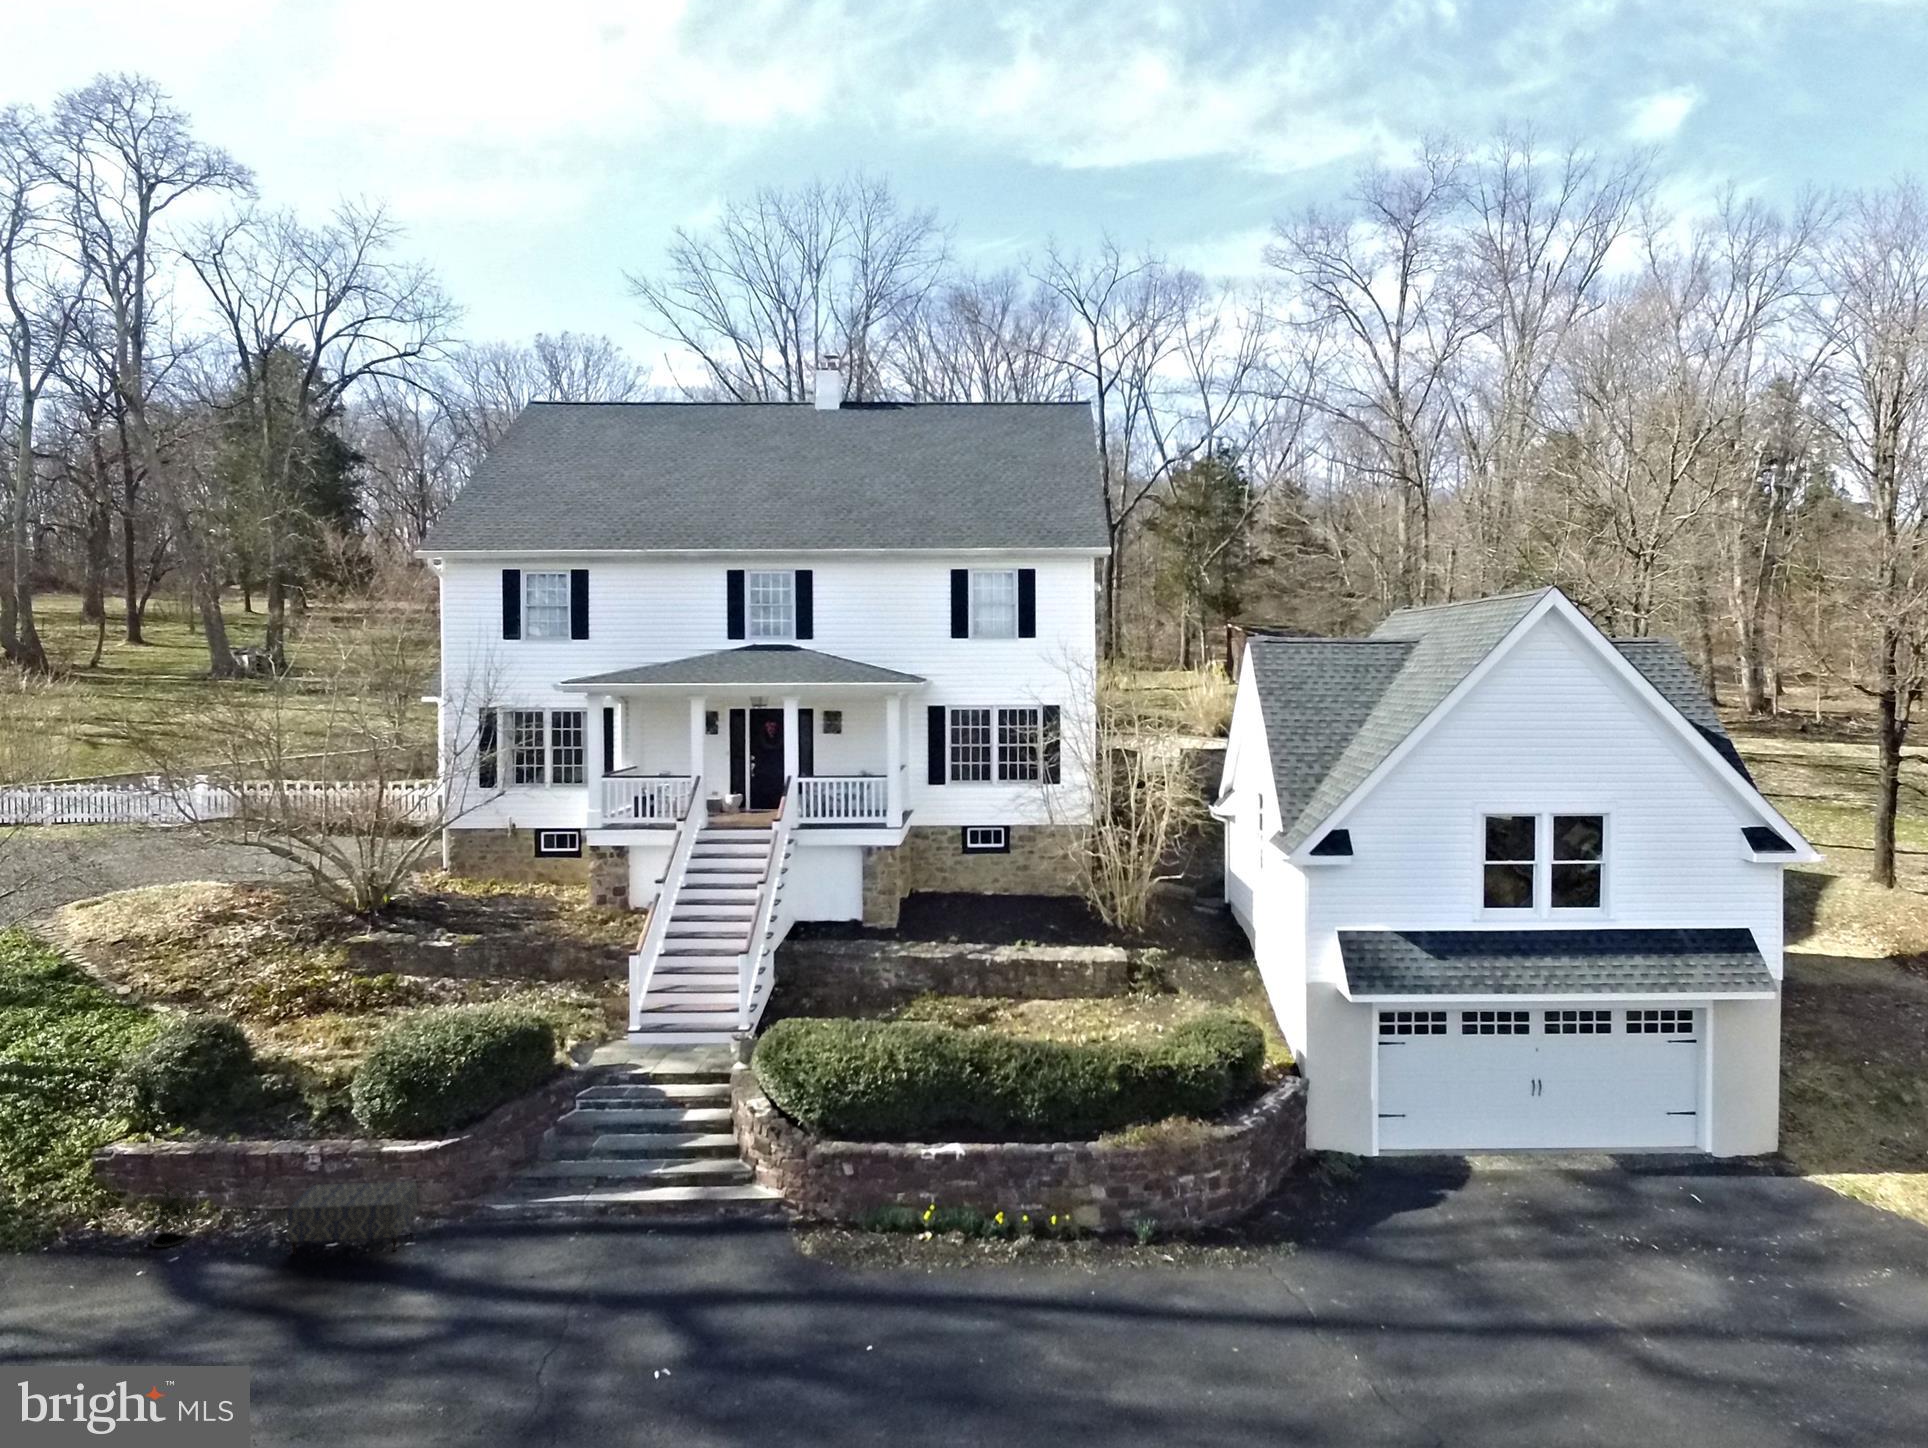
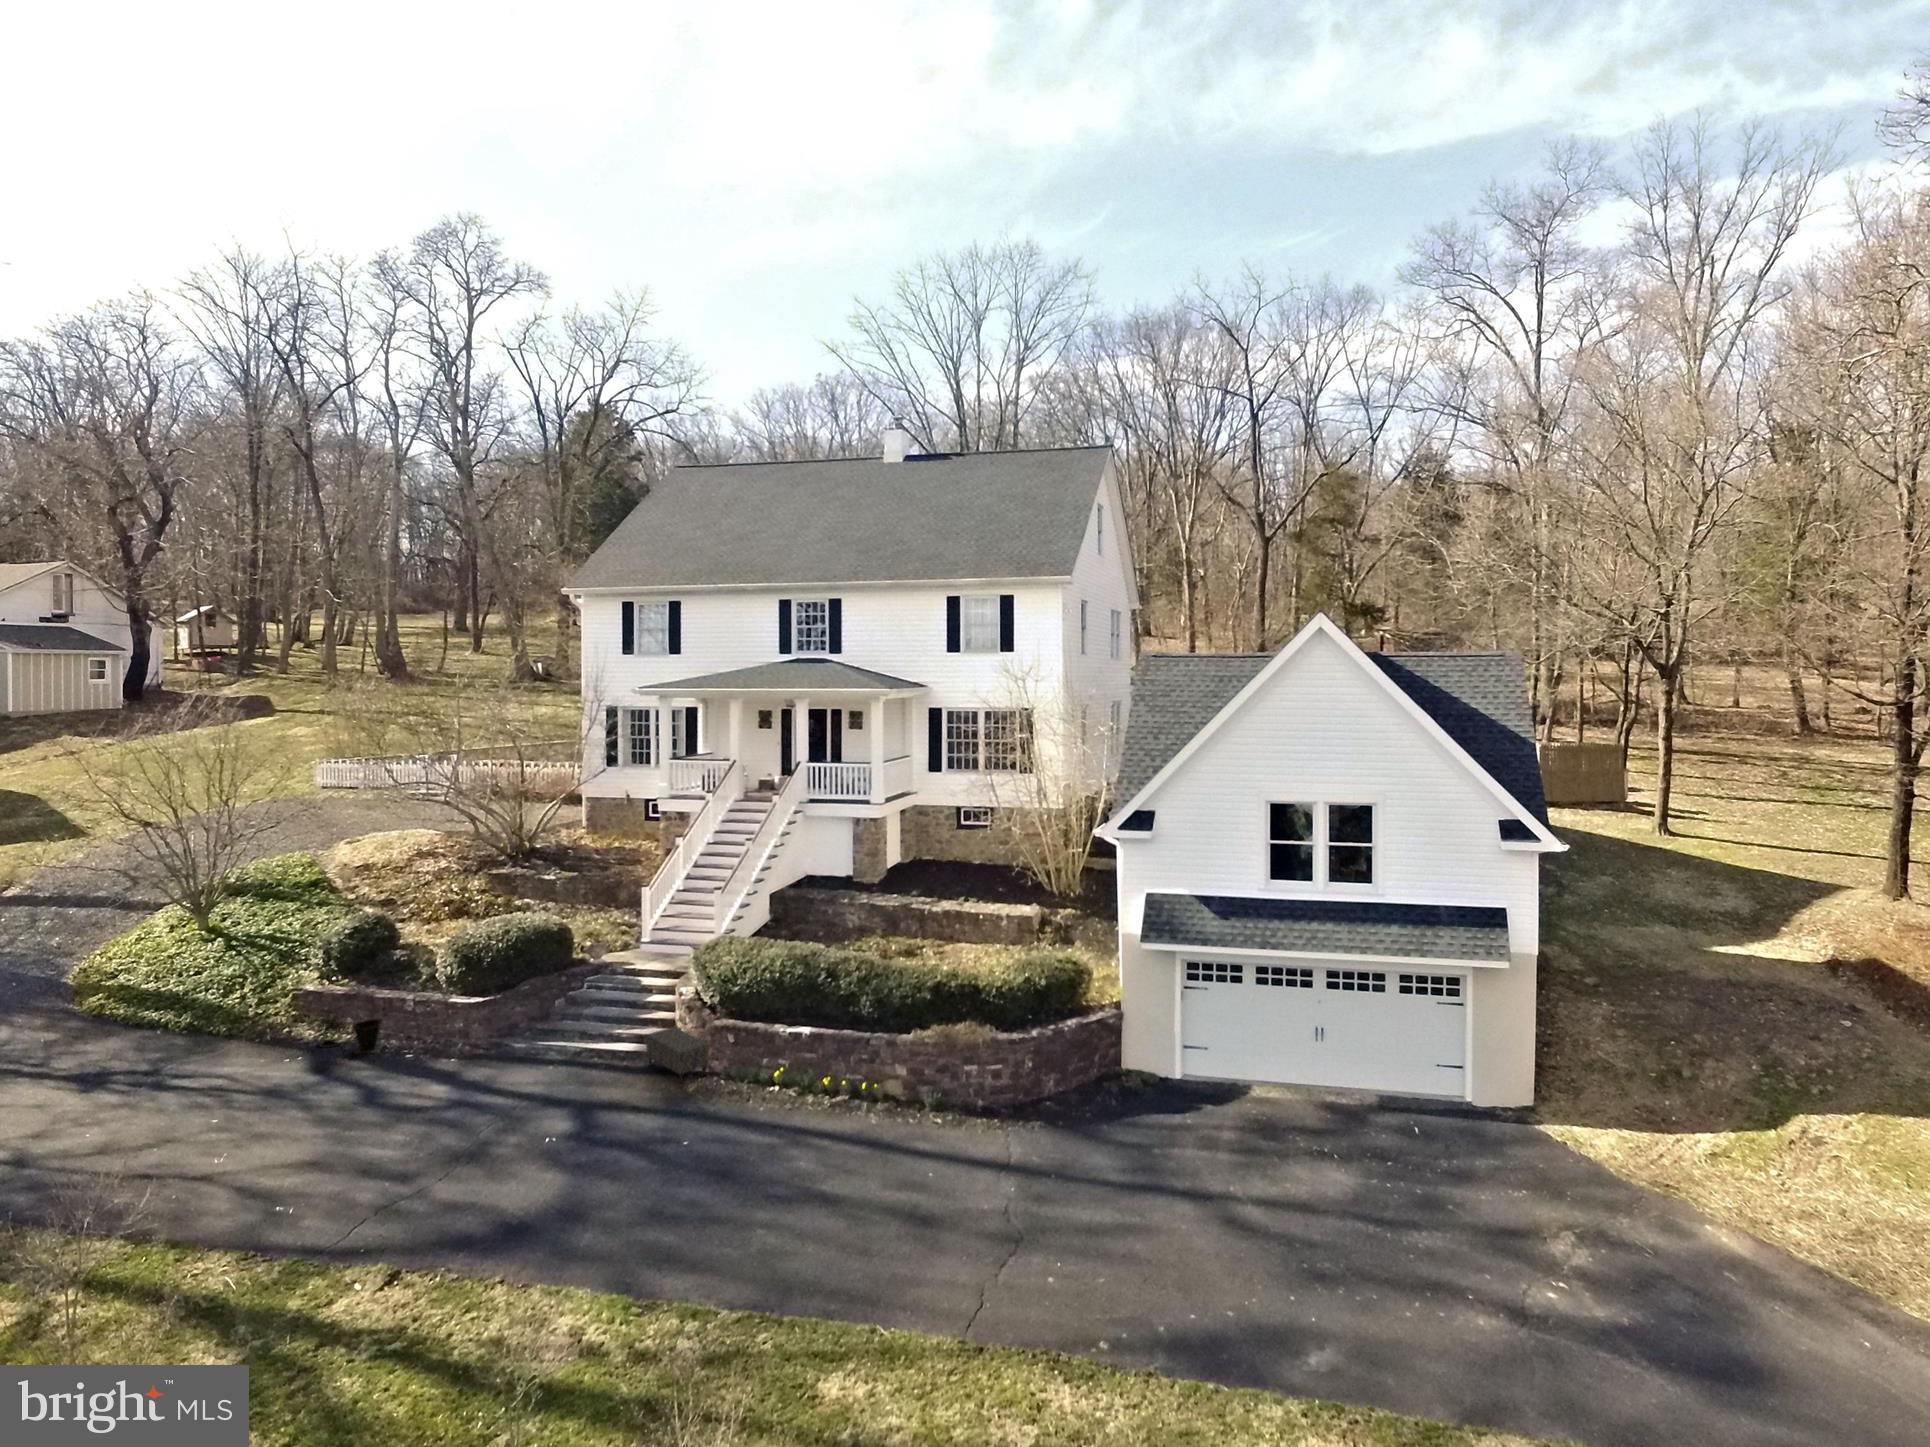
bench: present [287,1181,418,1255] -> present [646,1027,709,1083]
bucket: none [219,1190,268,1253] -> present [353,1019,382,1054]

